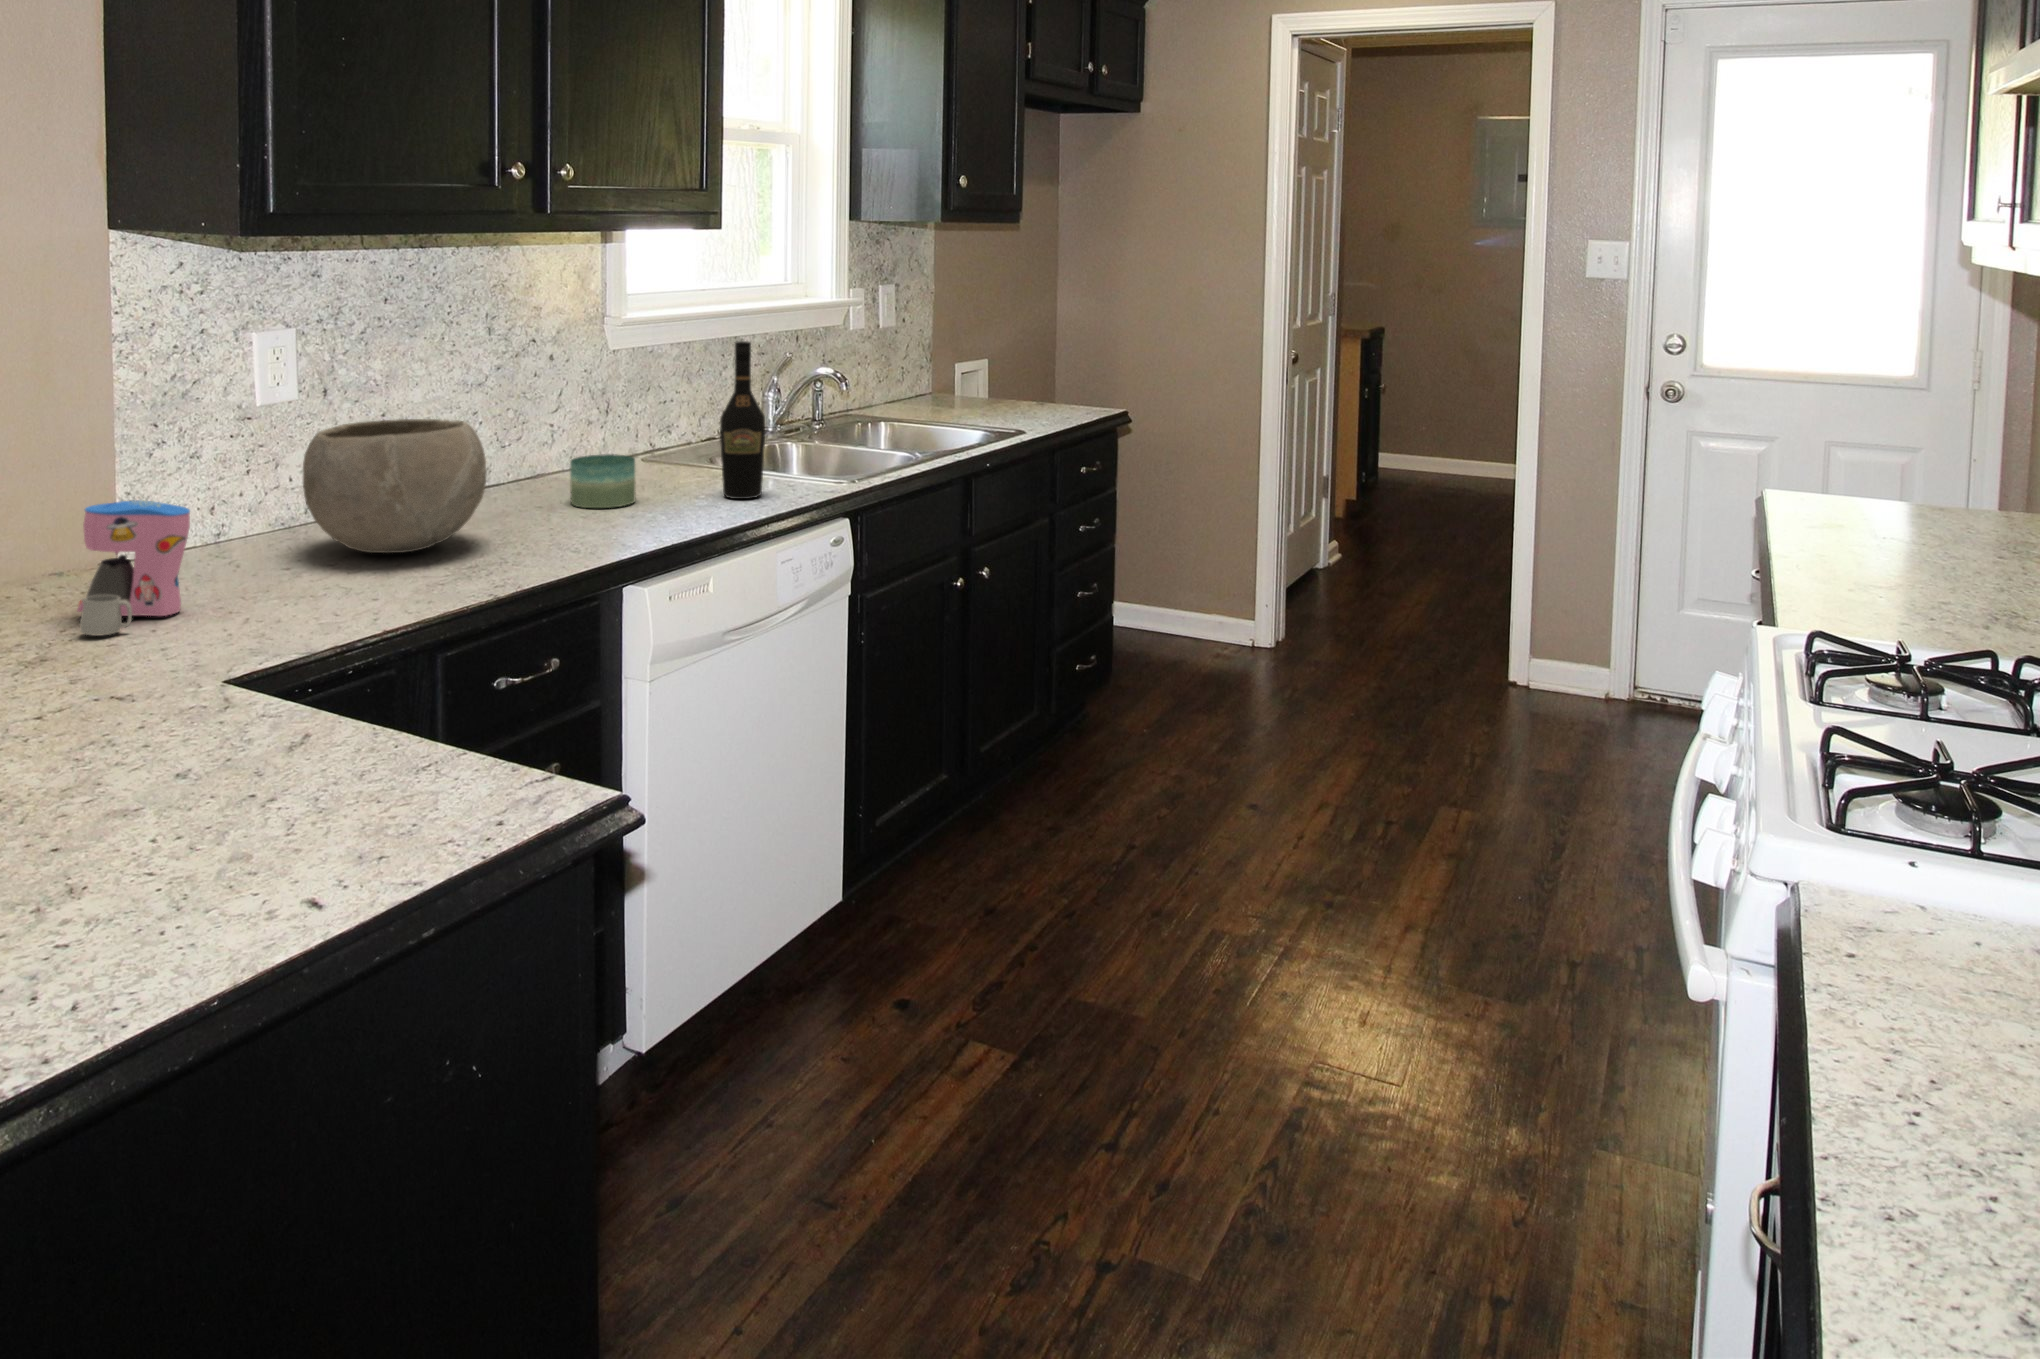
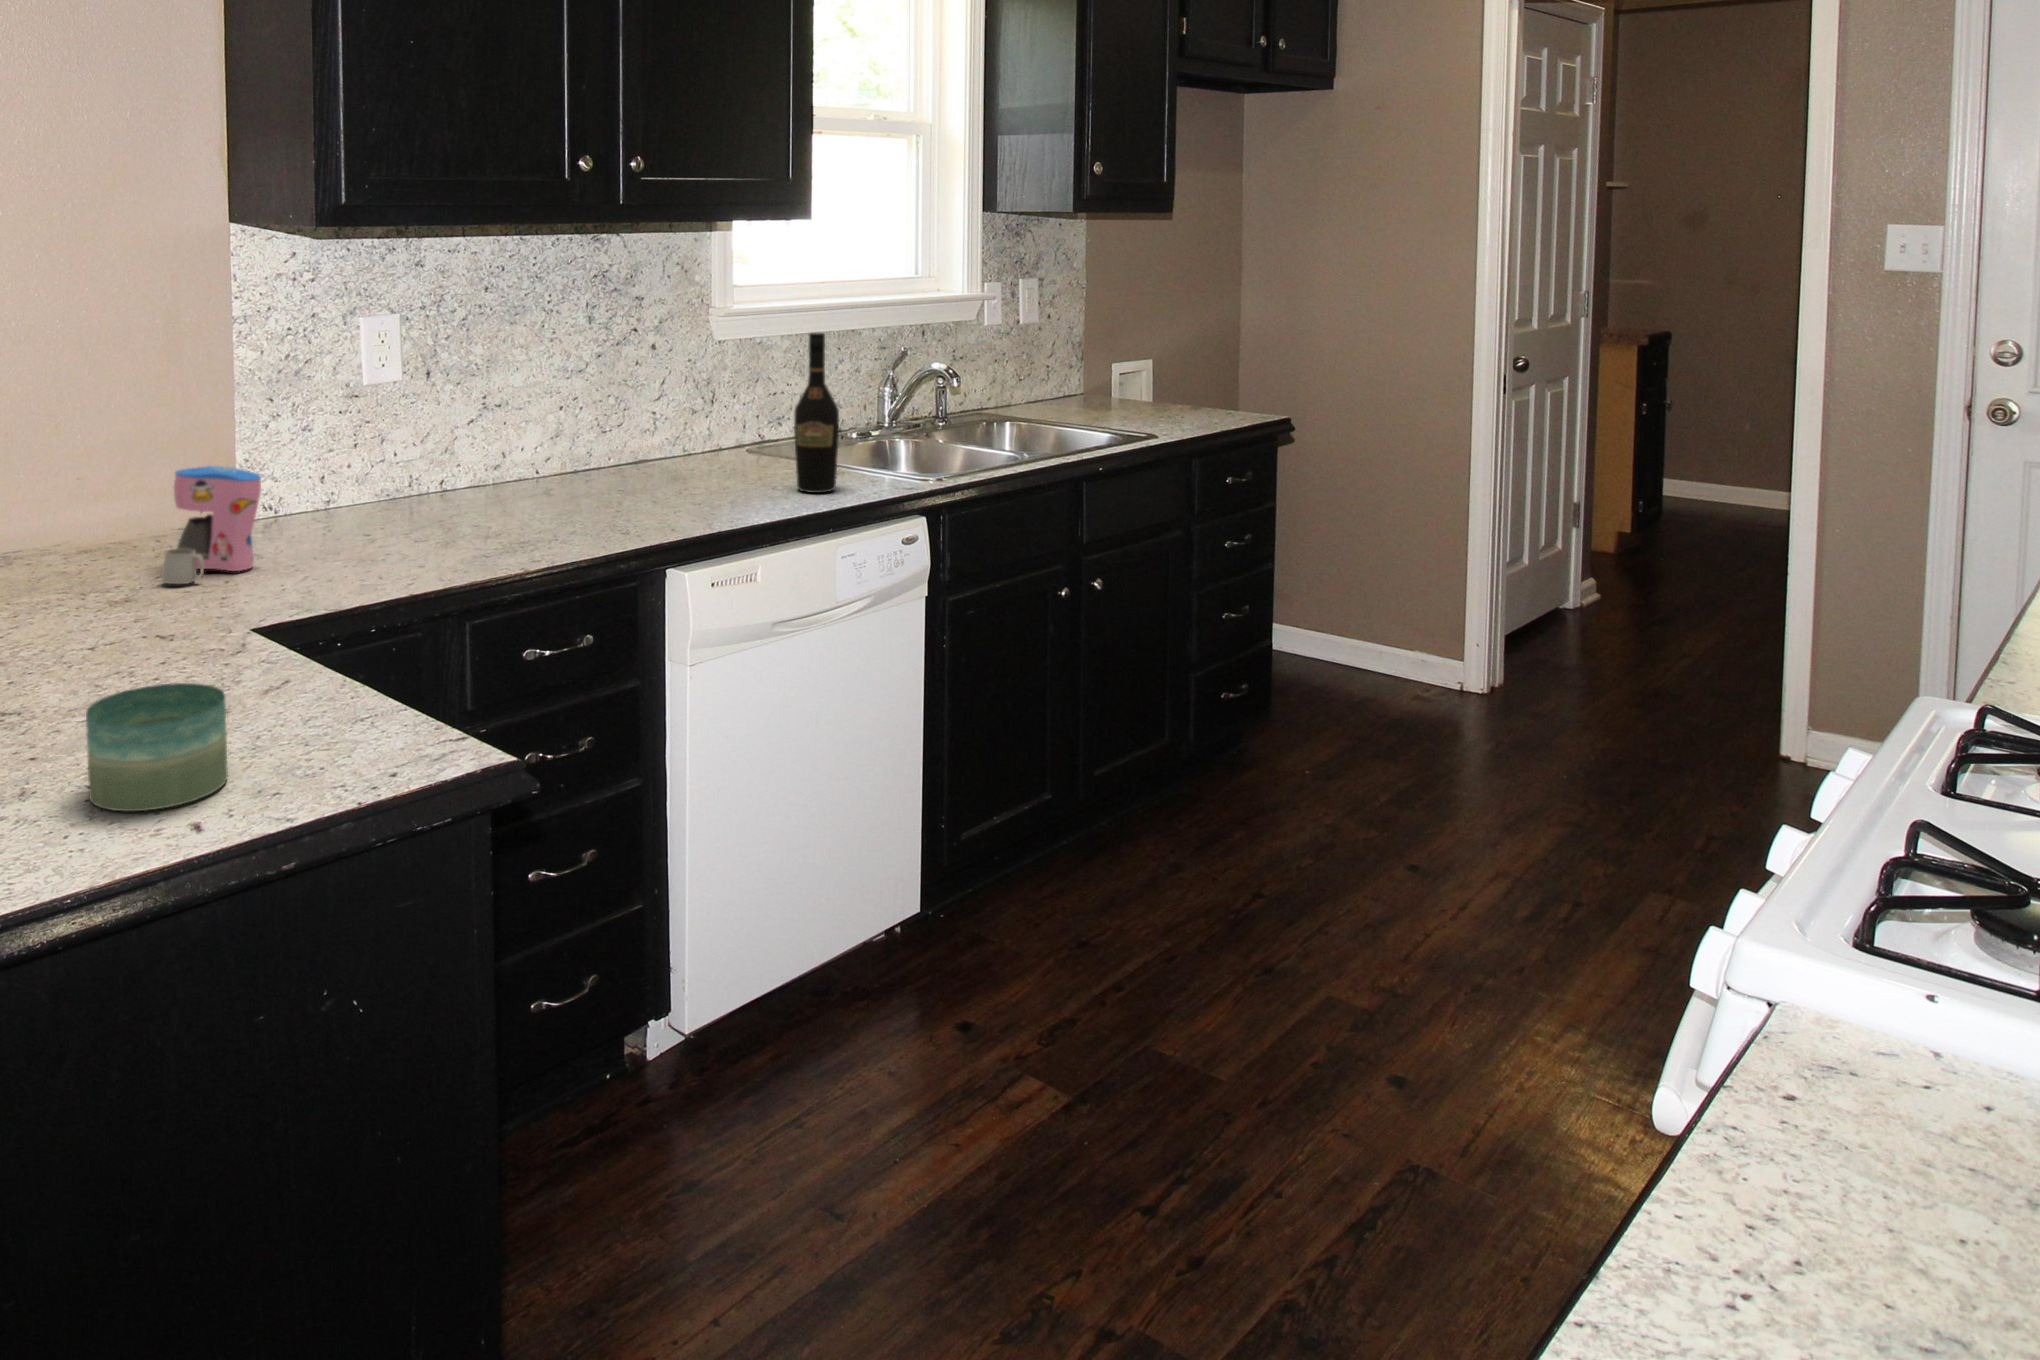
bowl: present [303,419,487,553] -> none [380,402,546,527]
candle: present [570,454,636,508] -> present [86,683,228,811]

